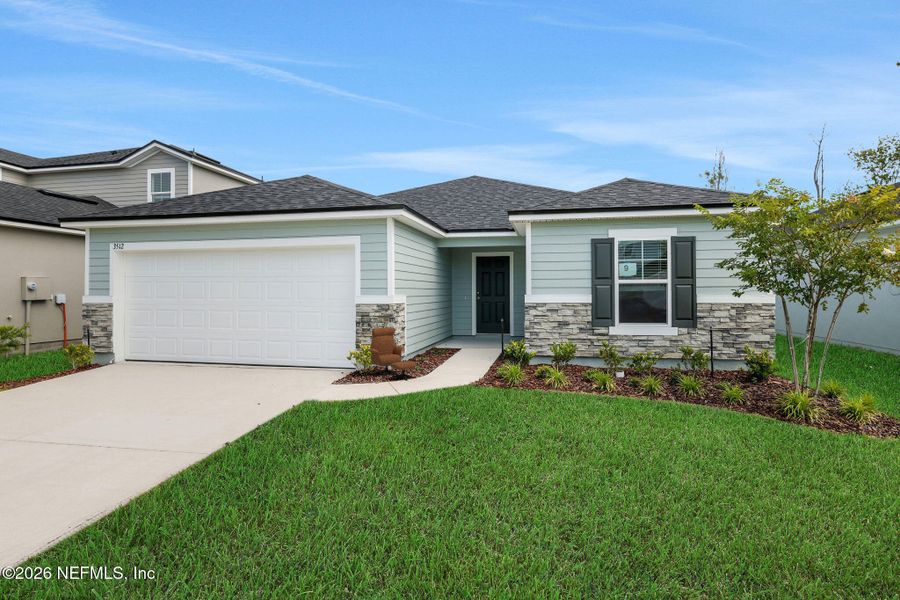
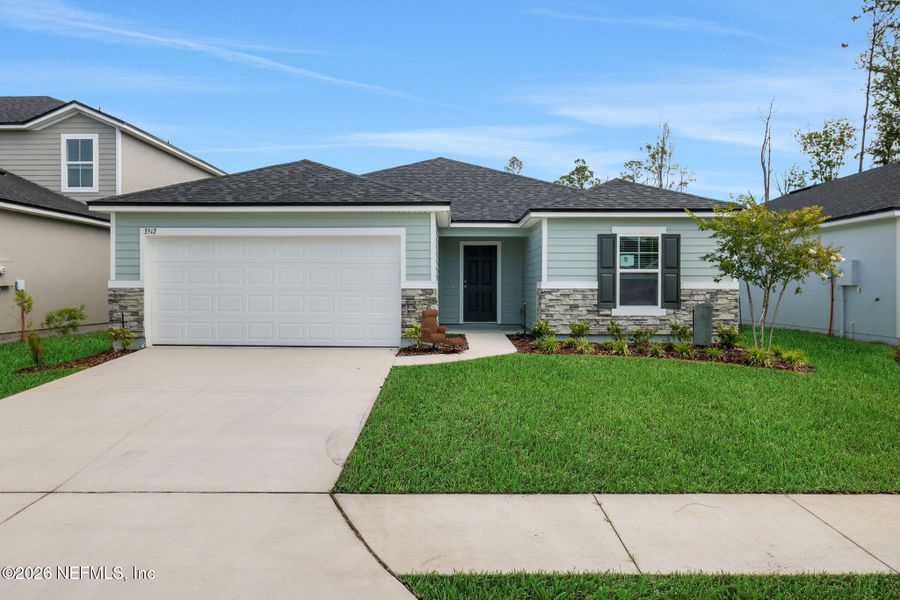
trash can: none [711,321,740,378] -> present [693,303,713,347]

